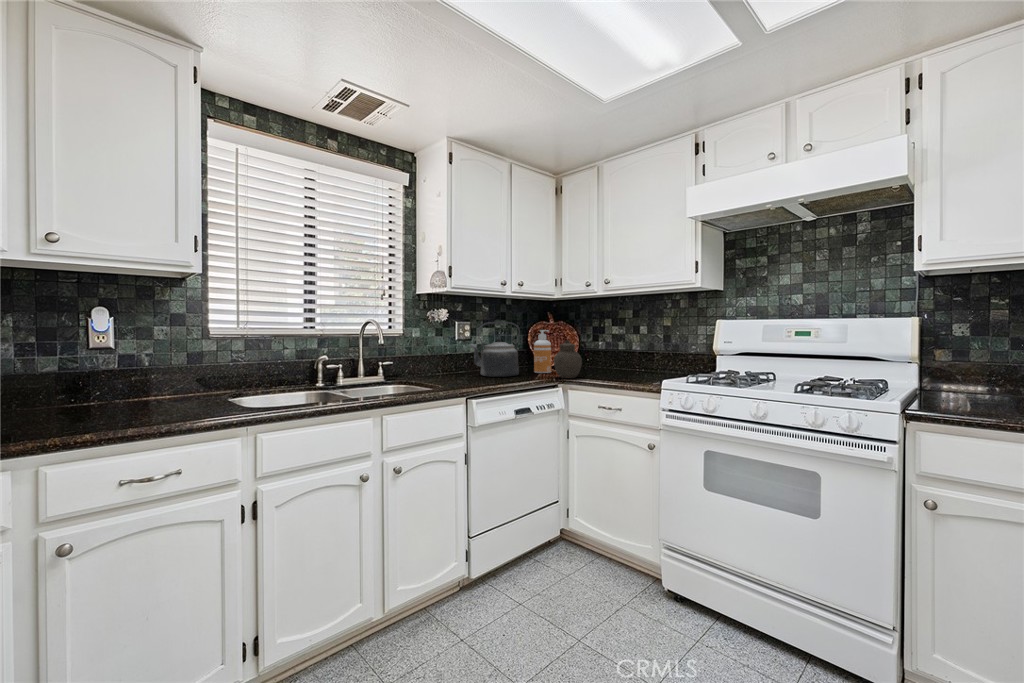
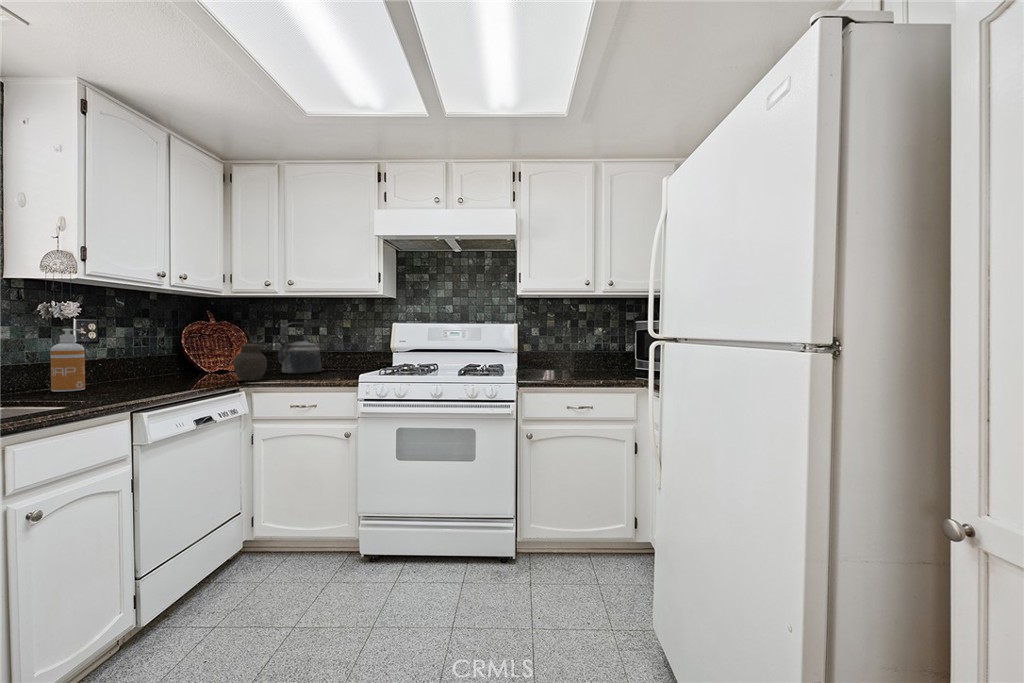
kettle: present [471,322,520,377] -> present [275,322,321,374]
soap dispenser: present [534,330,551,373] -> present [50,329,85,392]

